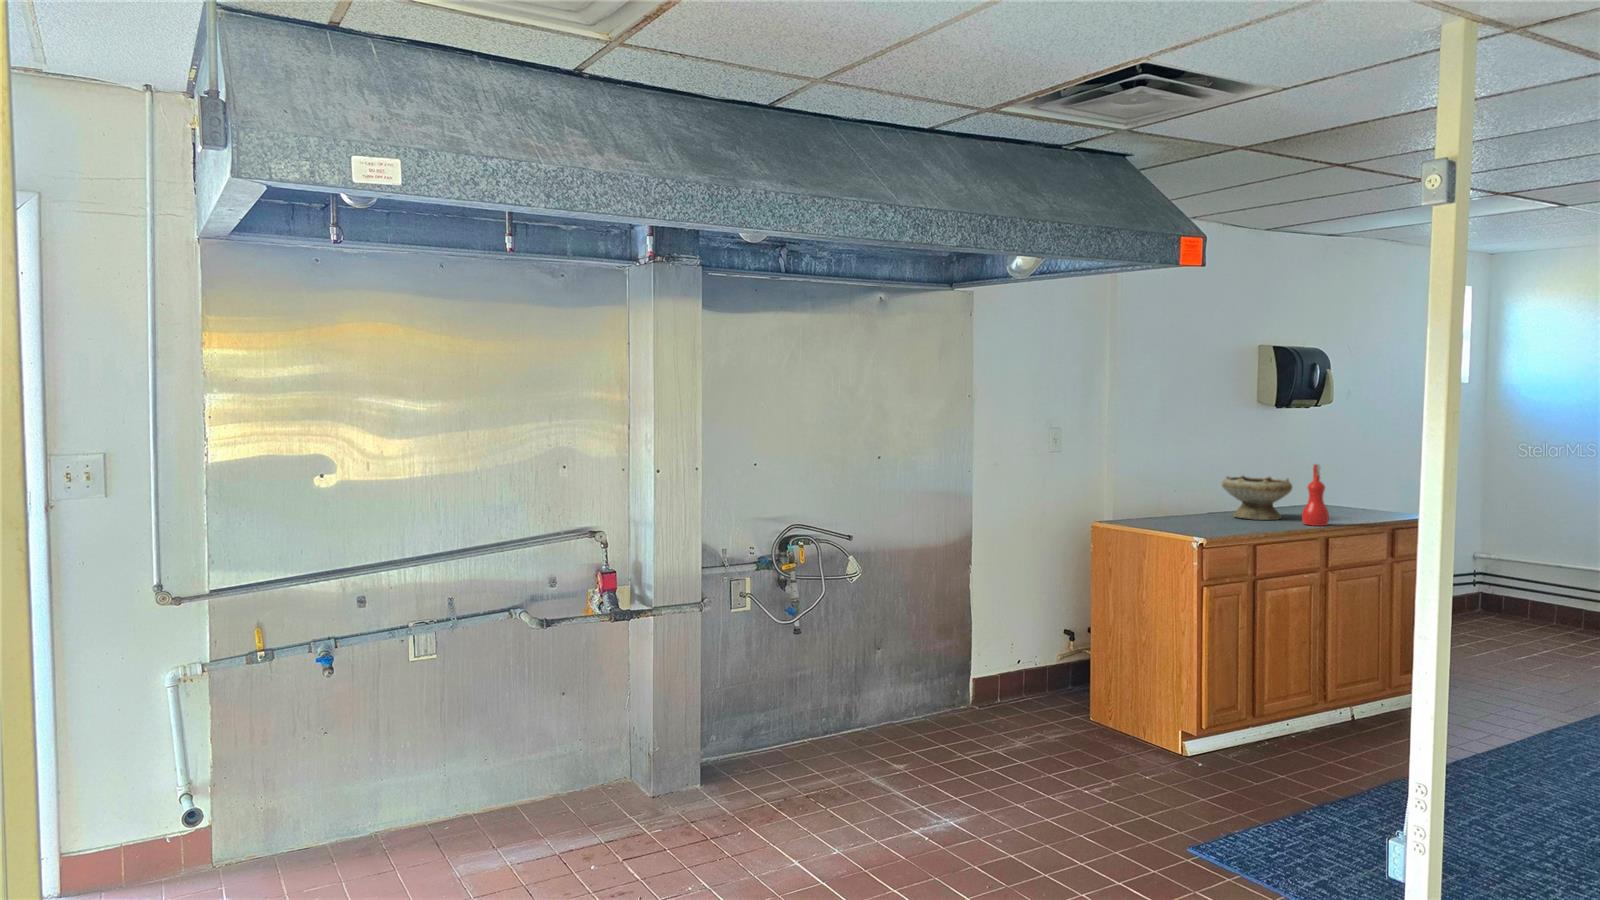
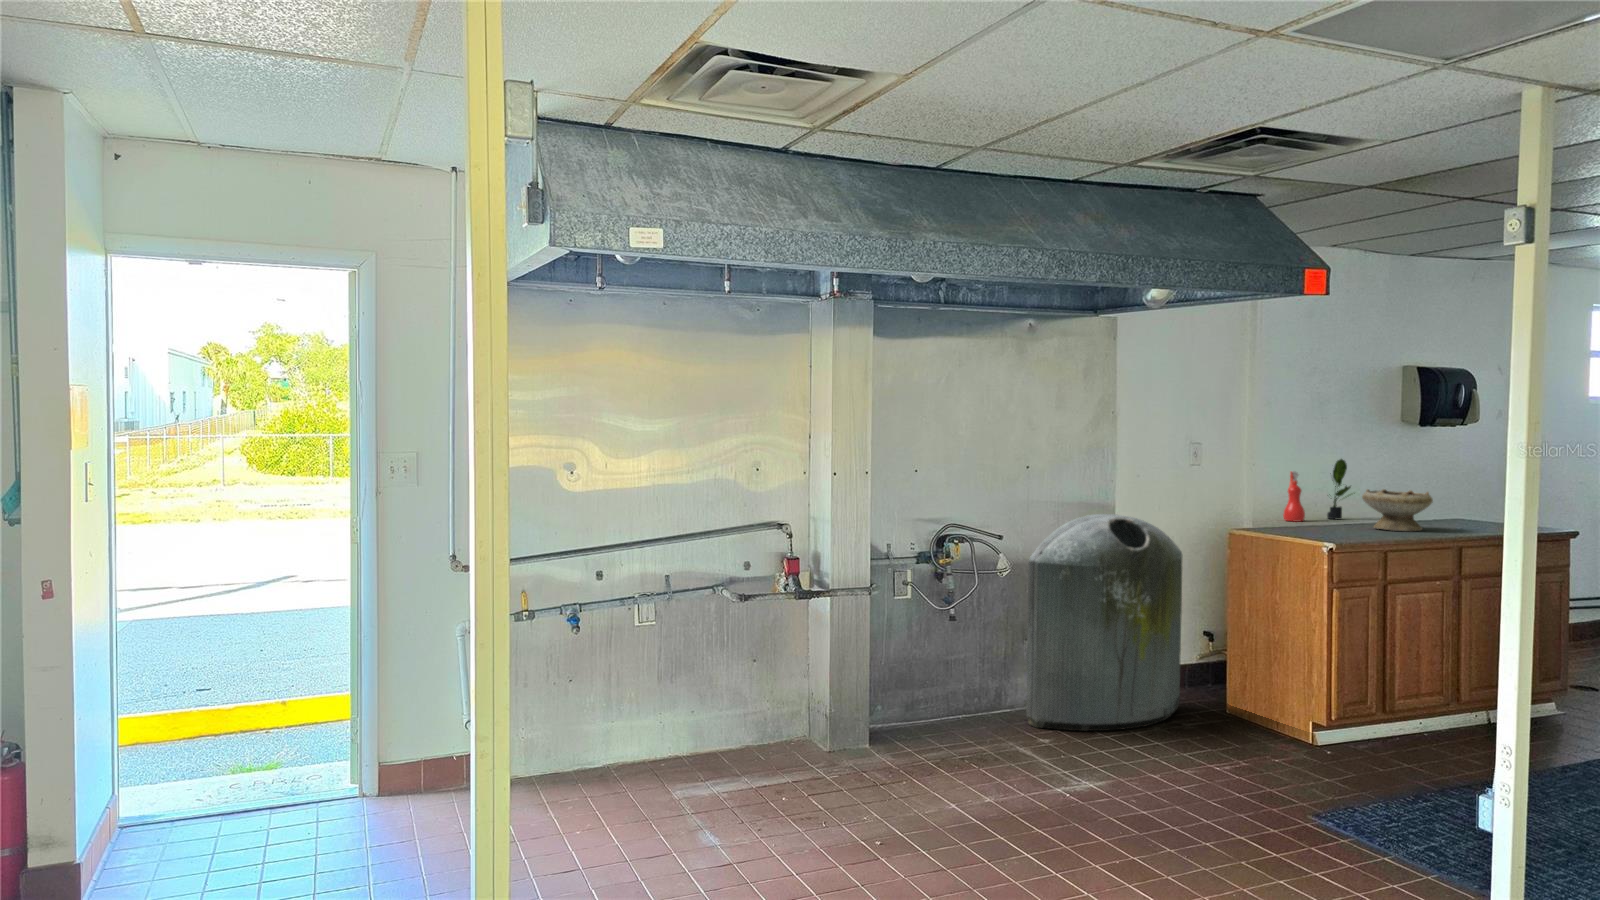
potted plant: none [1175,442,1211,506] -> present [1327,459,1351,519]
spray bottle: present [1302,464,1329,526] -> present [1283,471,1305,522]
trash can: none [878,508,1042,750] -> present [1026,514,1182,731]

